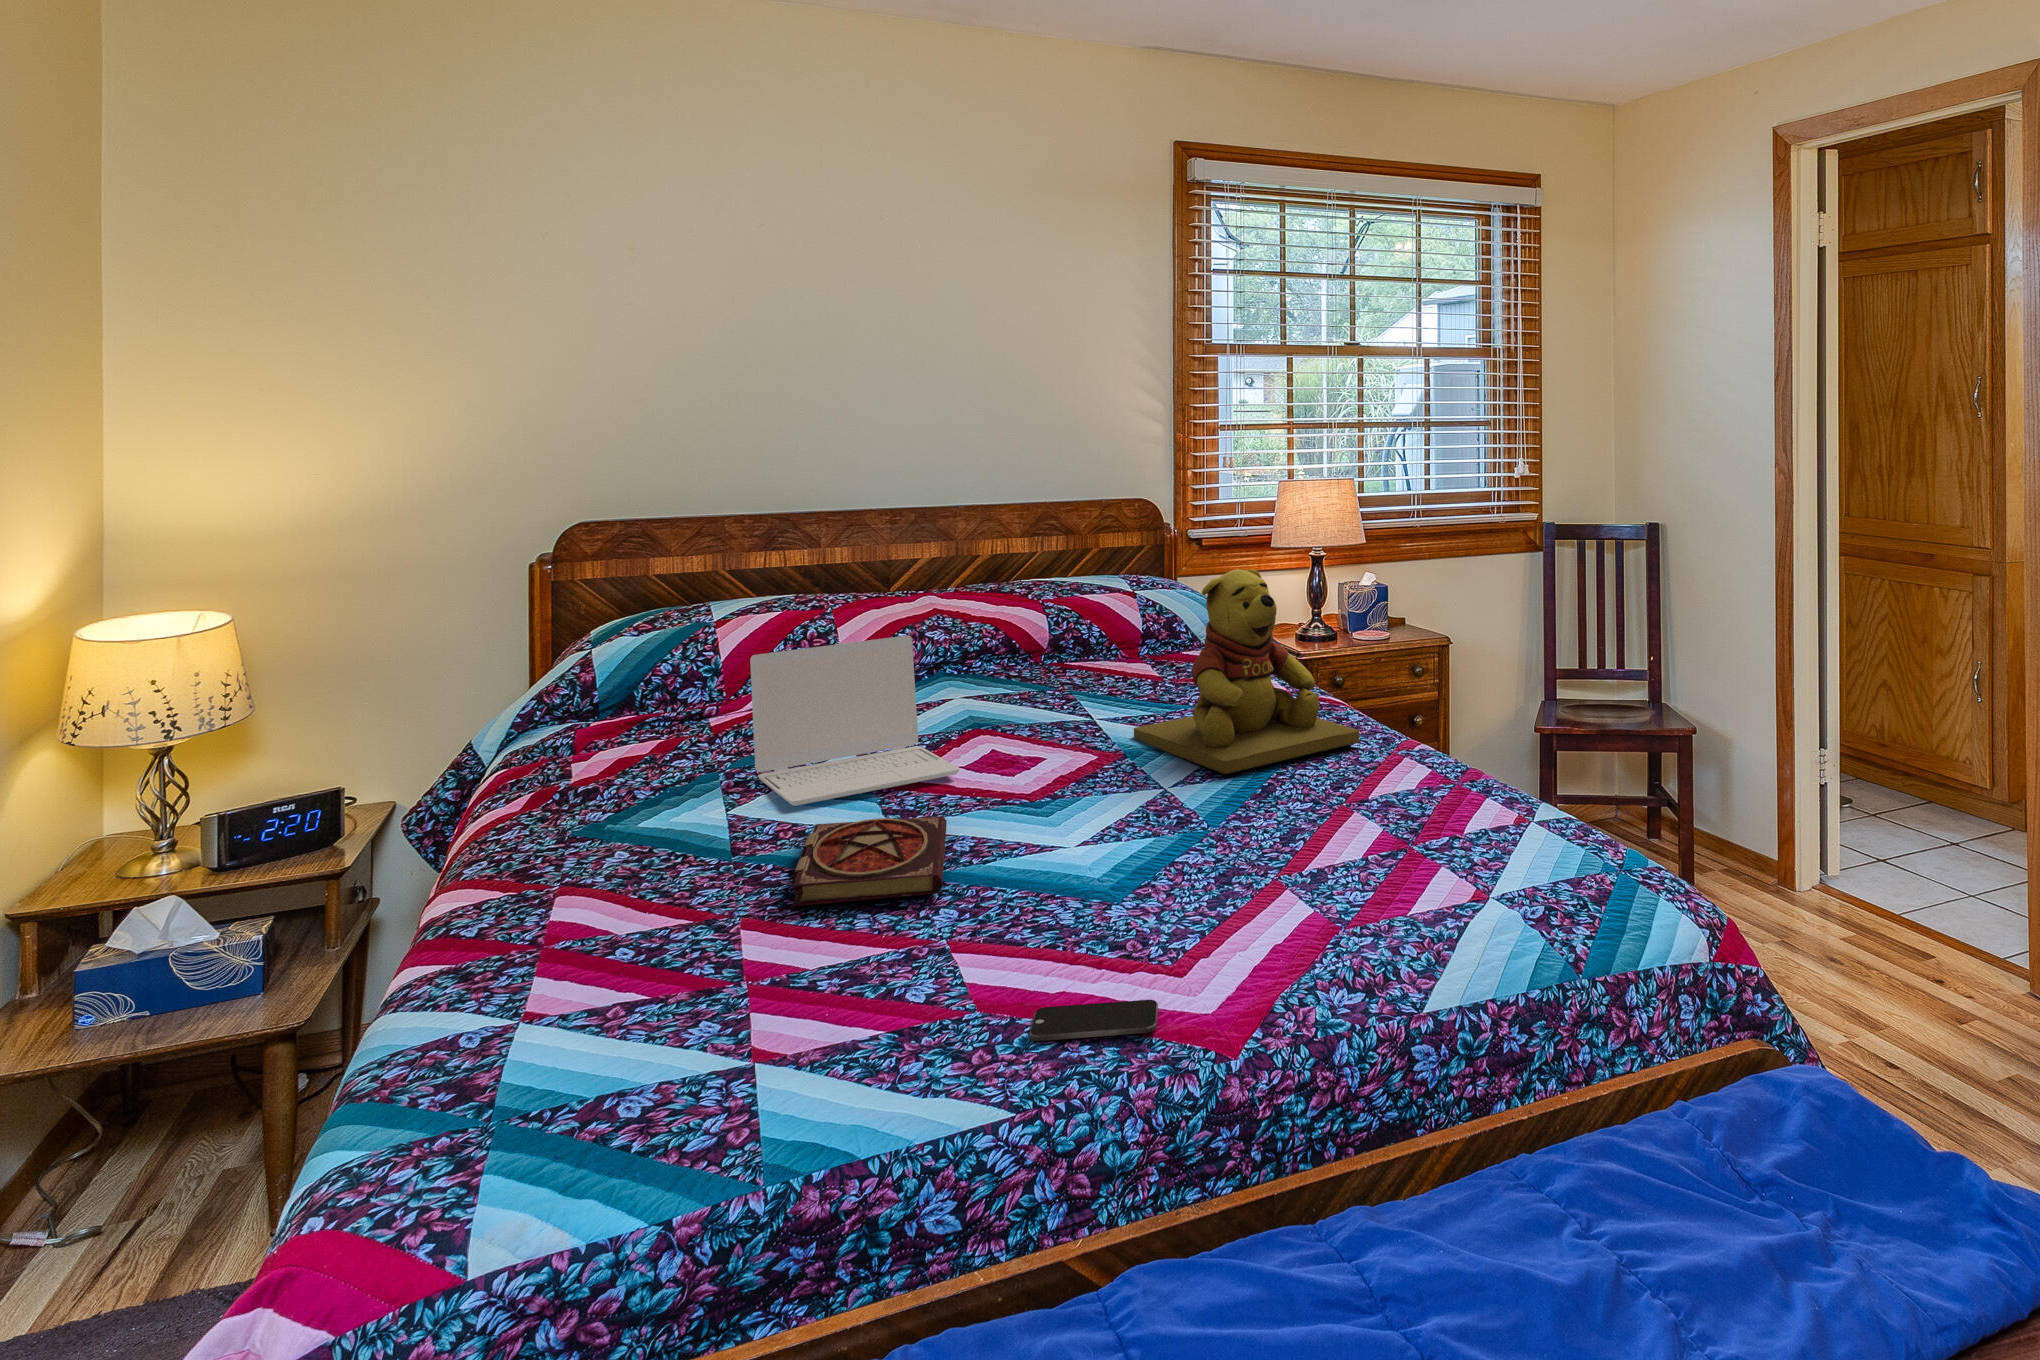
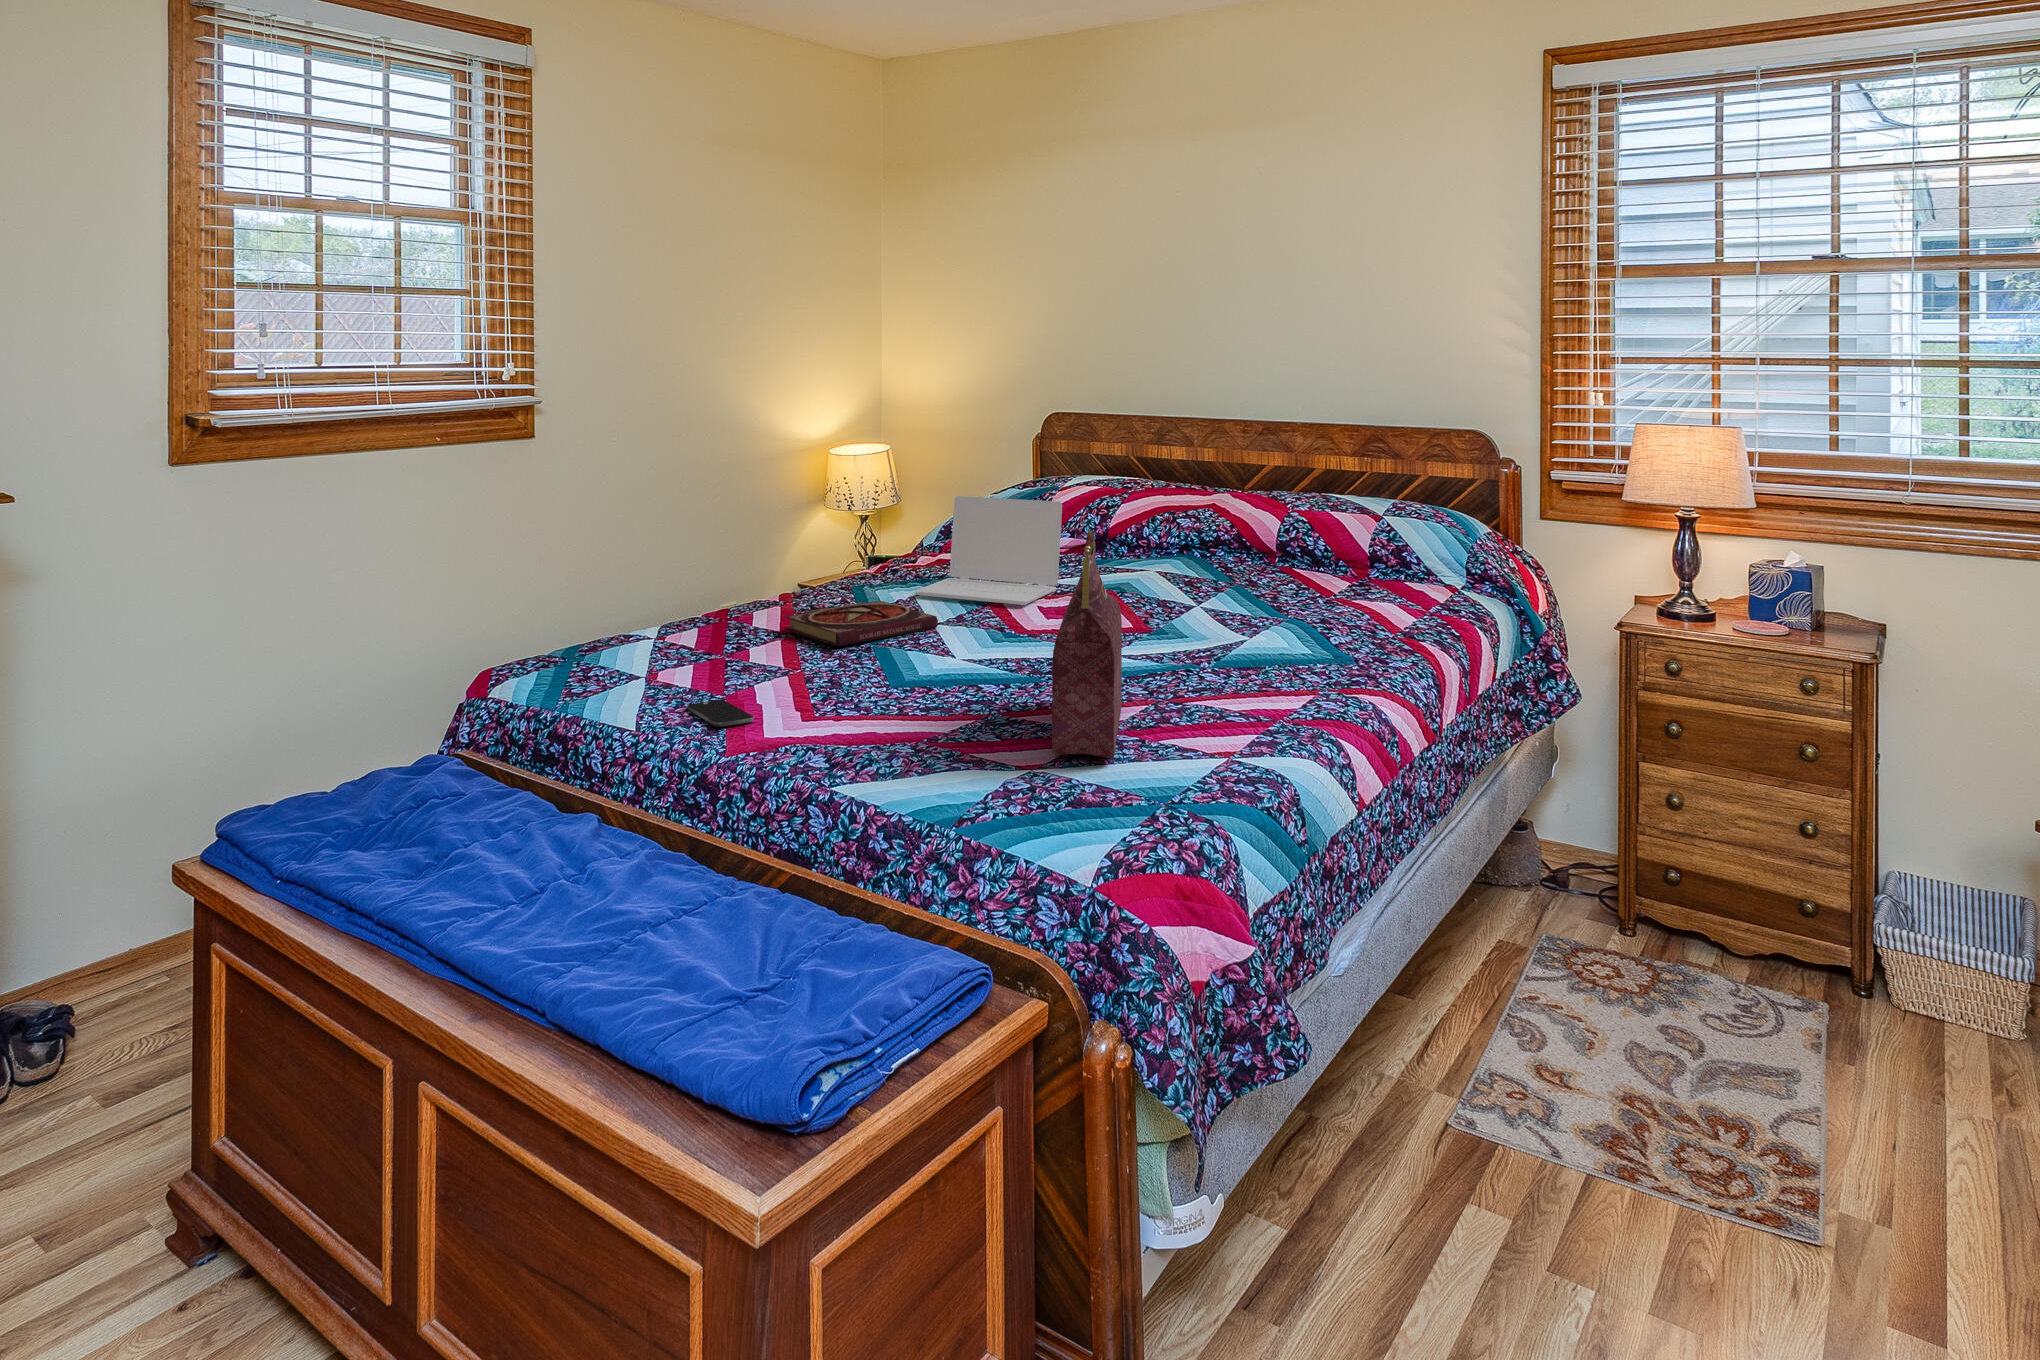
teddy bear: present [1134,569,1359,774] -> none [1160,481,1346,671]
handbag: none [1302,642,1498,884] -> present [1052,530,1122,758]

